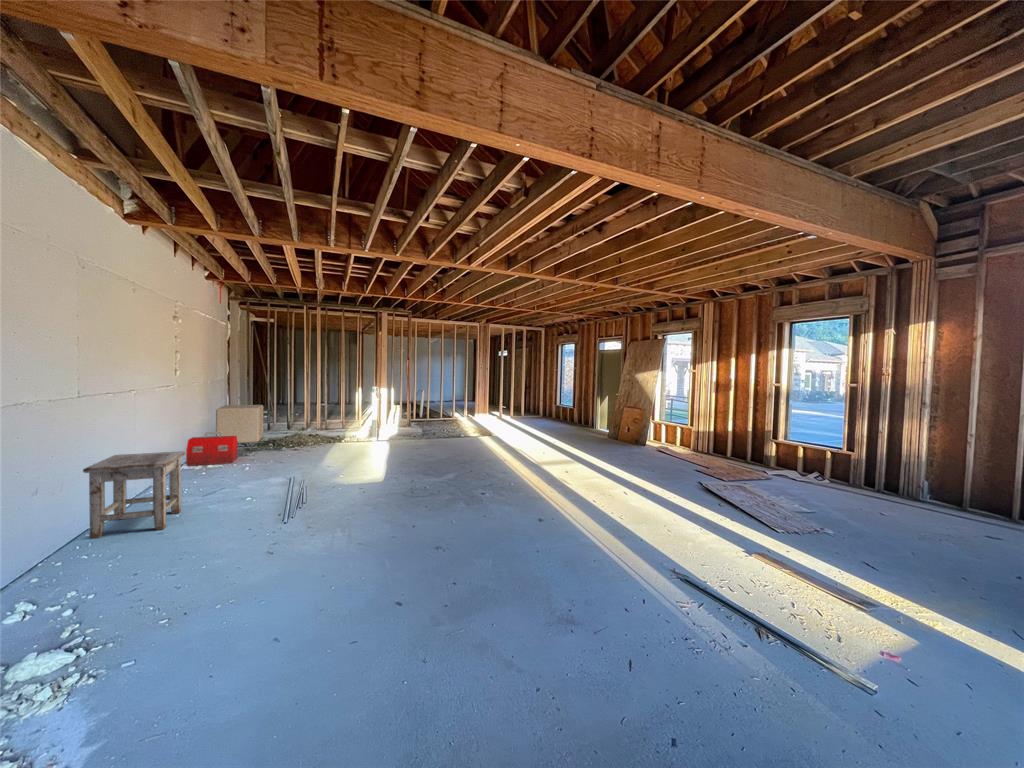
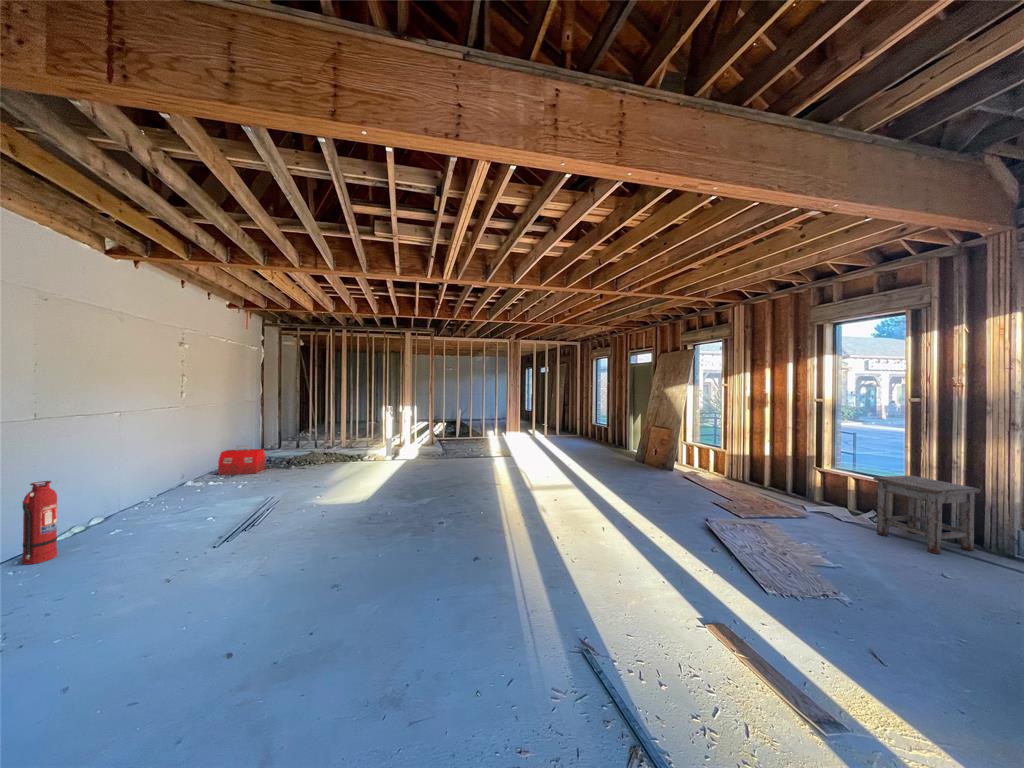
cardboard box: present [216,405,263,443] -> none [261,421,305,456]
stool: present [83,451,185,538] -> present [873,475,981,554]
fire extinguisher: none [45,472,84,568] -> present [22,481,57,564]

